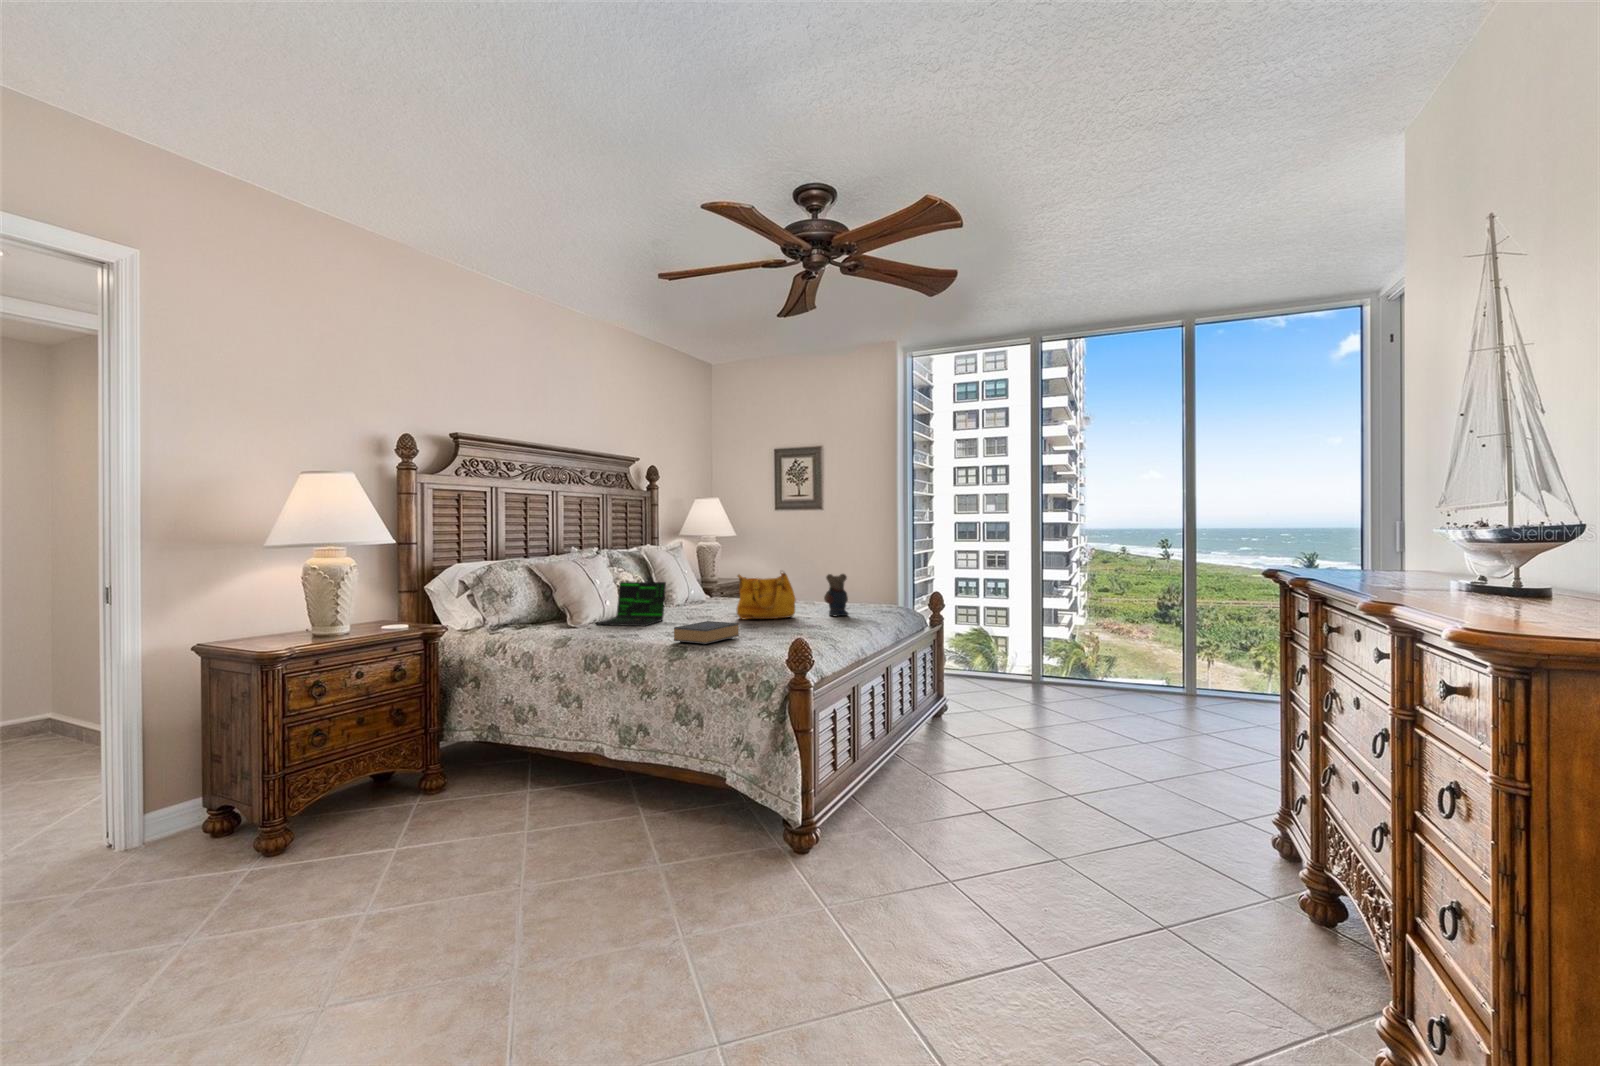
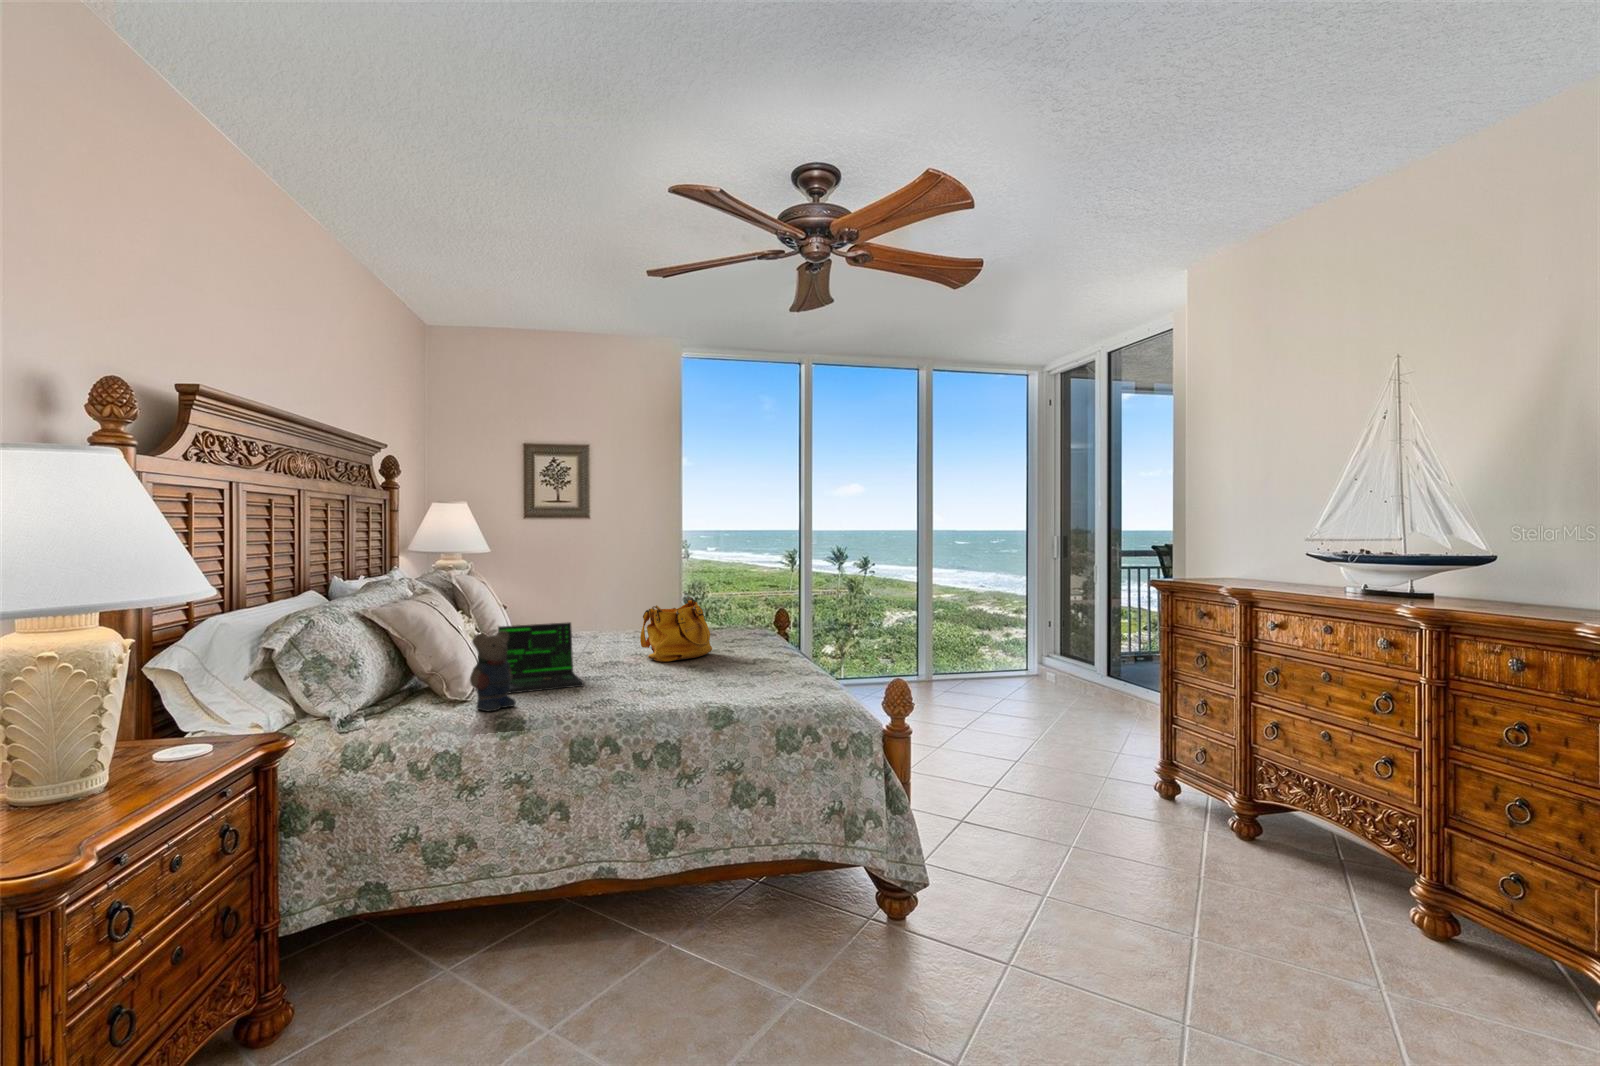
teddy bear: present [824,574,848,617] -> present [470,631,516,711]
book: present [674,621,739,645] -> none [722,667,779,701]

